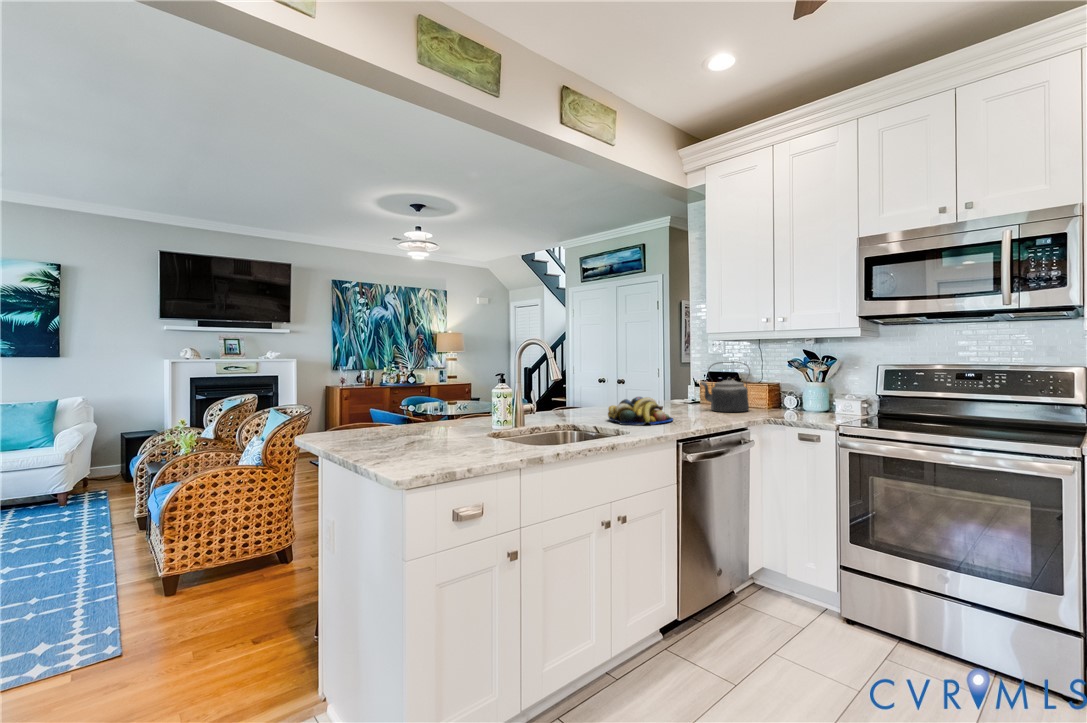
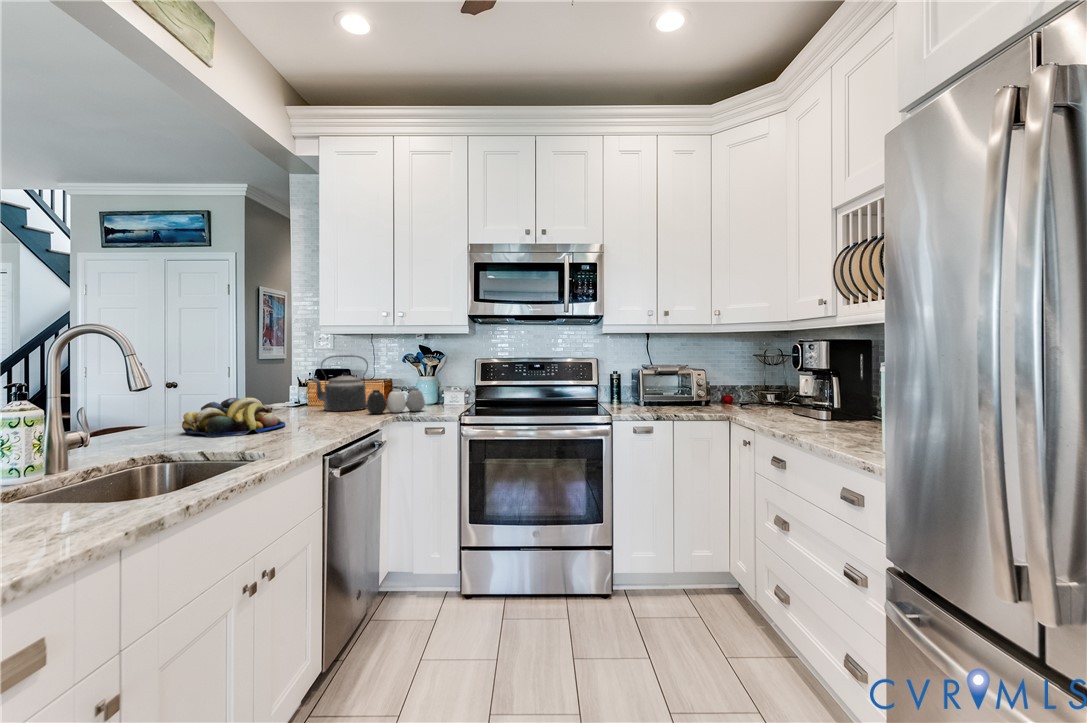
vase: none [744,395,804,418] -> present [366,388,425,414]

